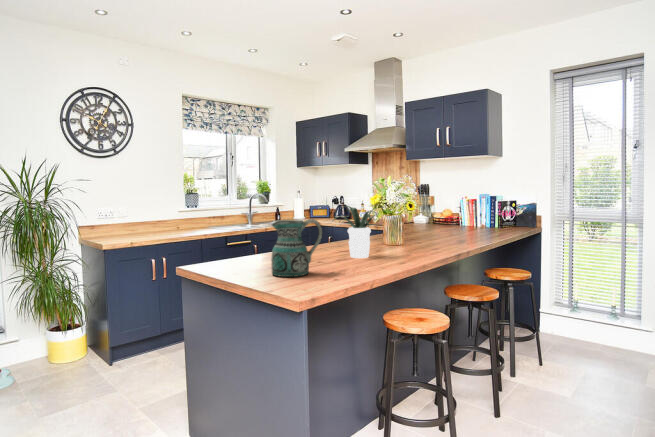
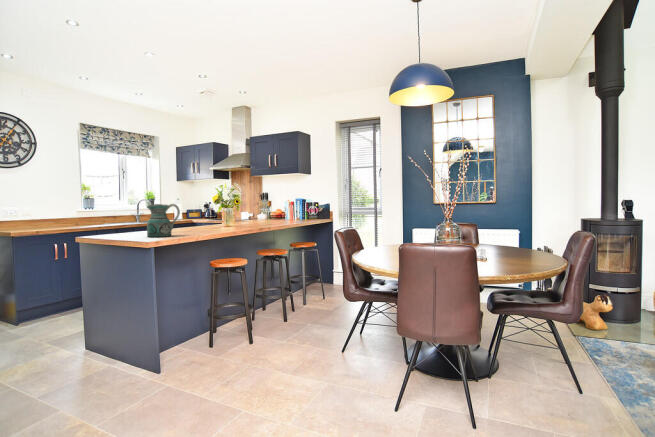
potted plant: present [336,206,377,258] -> none [188,200,227,230]

